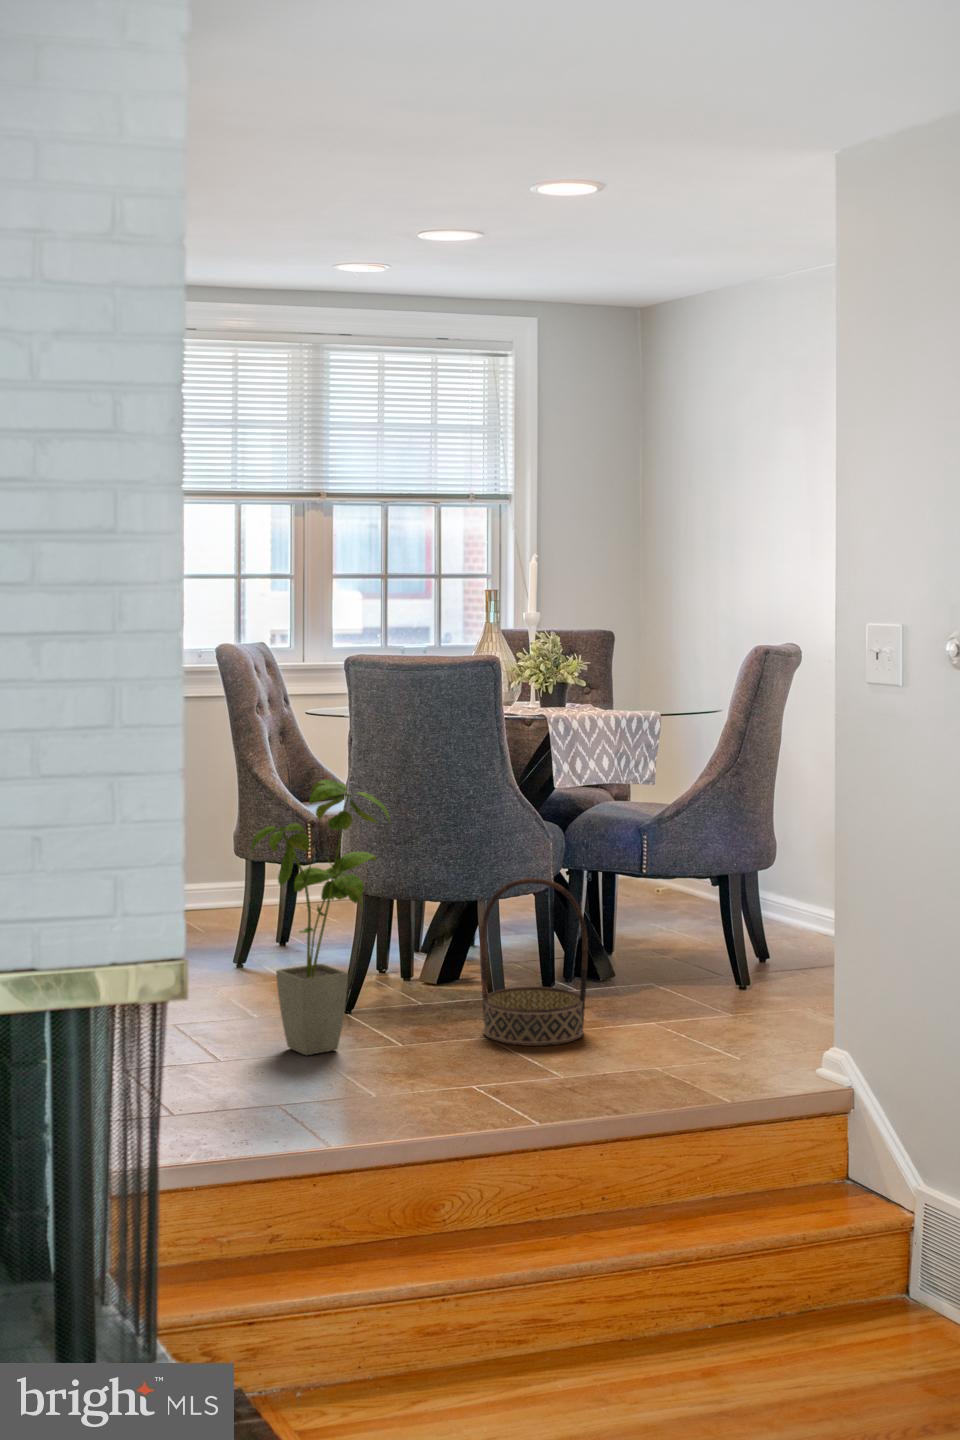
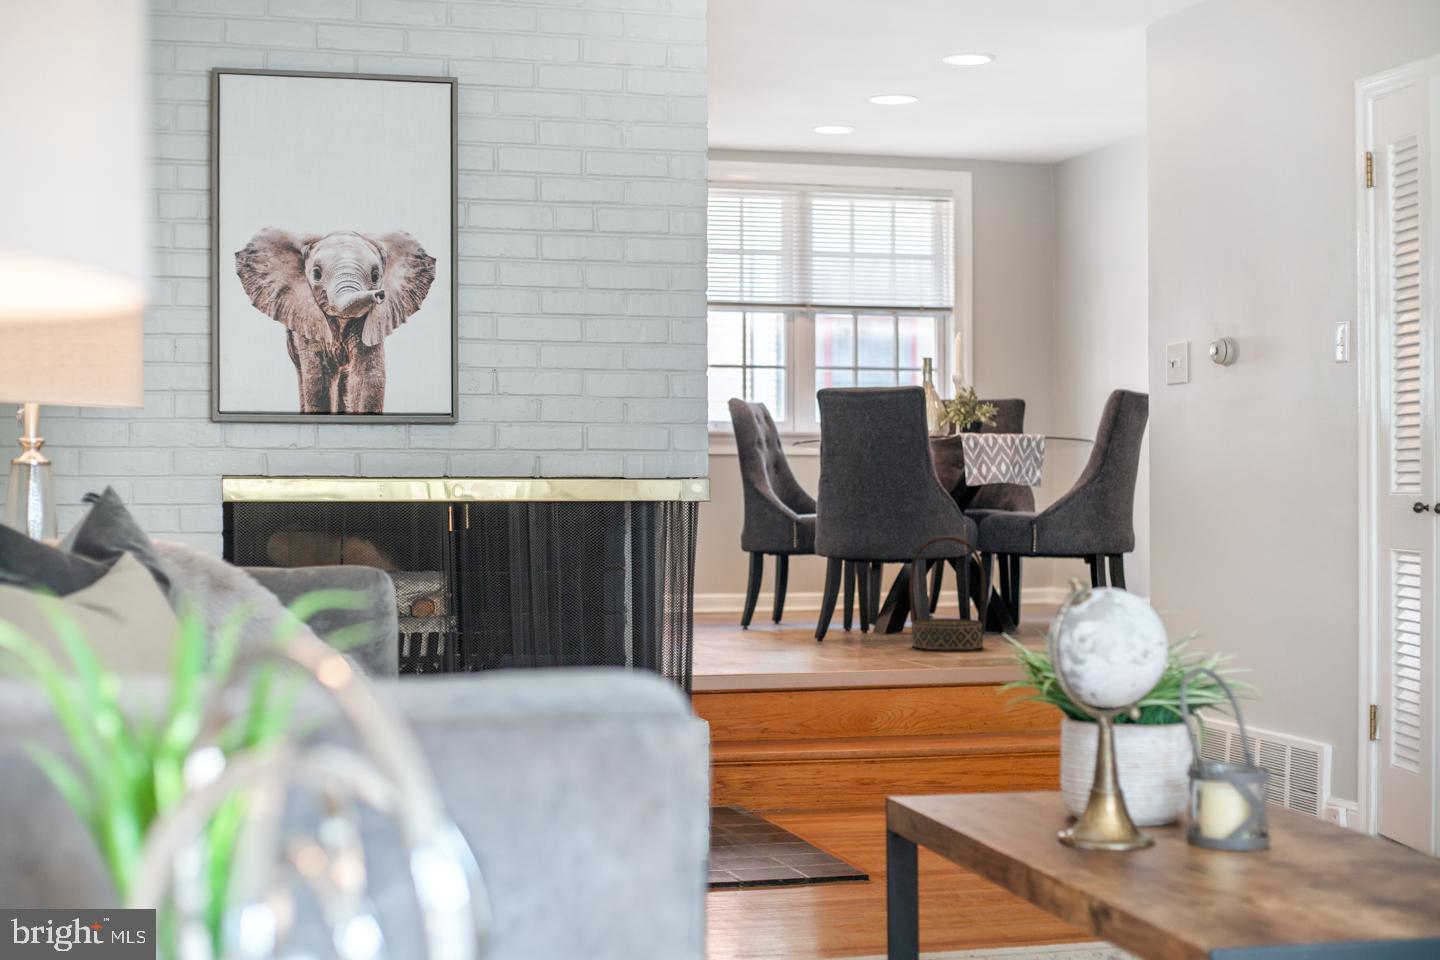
house plant: present [251,780,391,1055] -> none [751,462,846,650]

